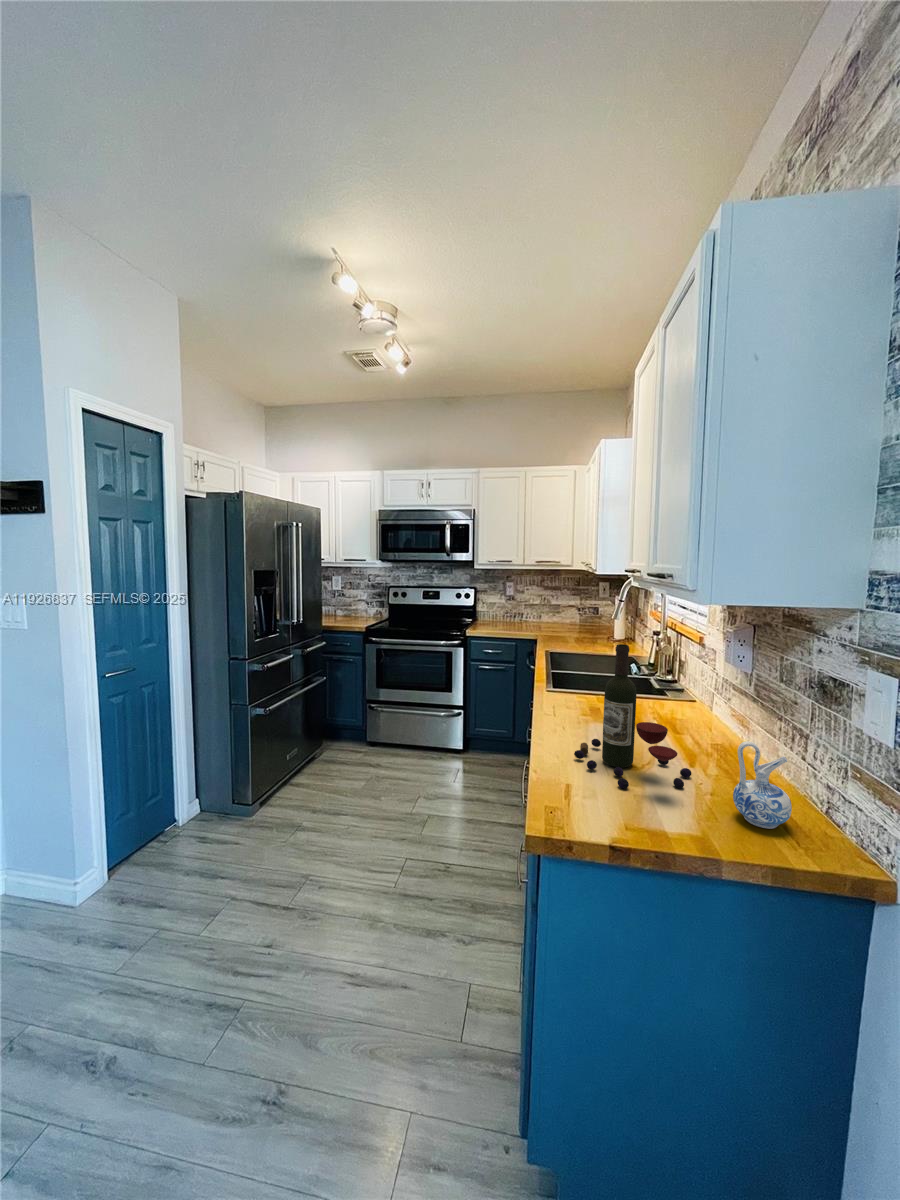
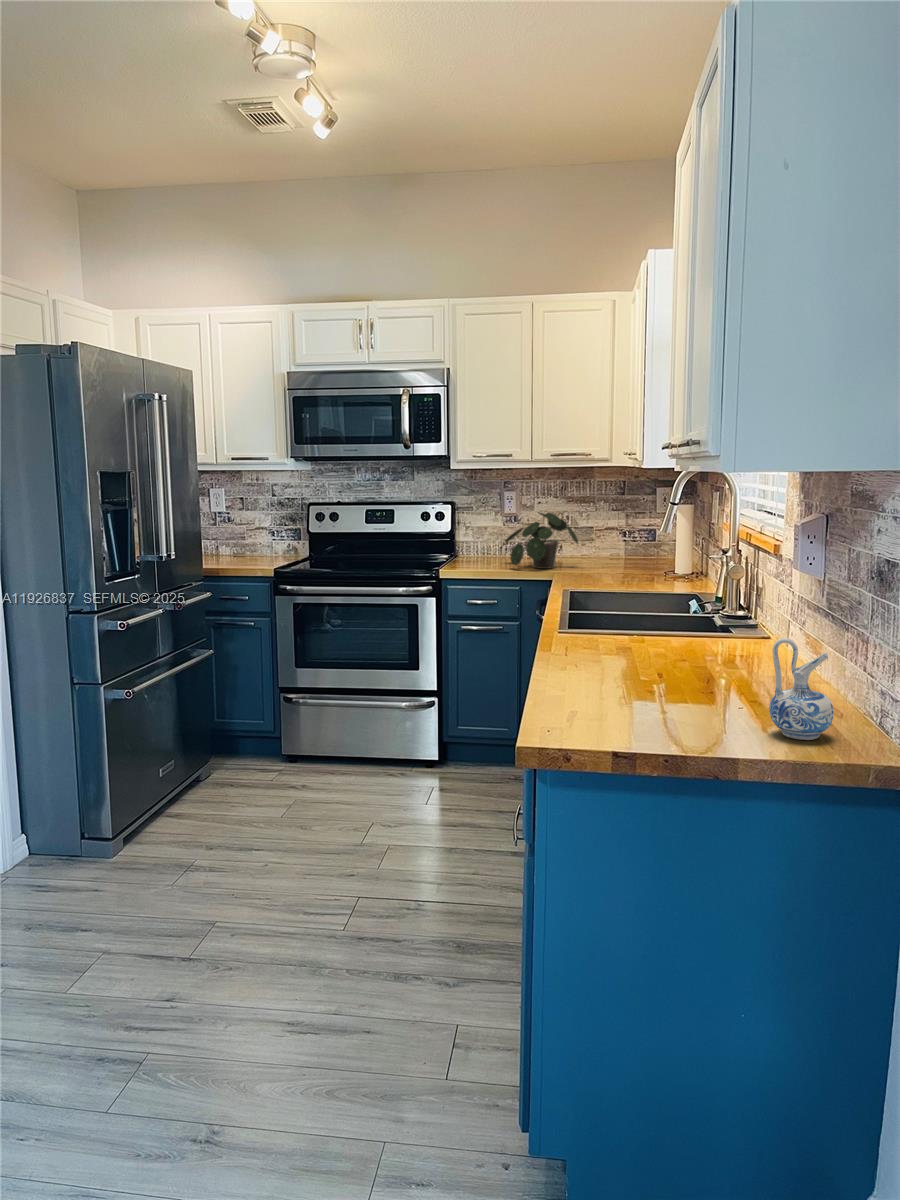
potted plant: none [507,596,552,631] -> present [505,512,578,569]
wine bottle: present [574,644,691,789] -> none [586,539,734,728]

